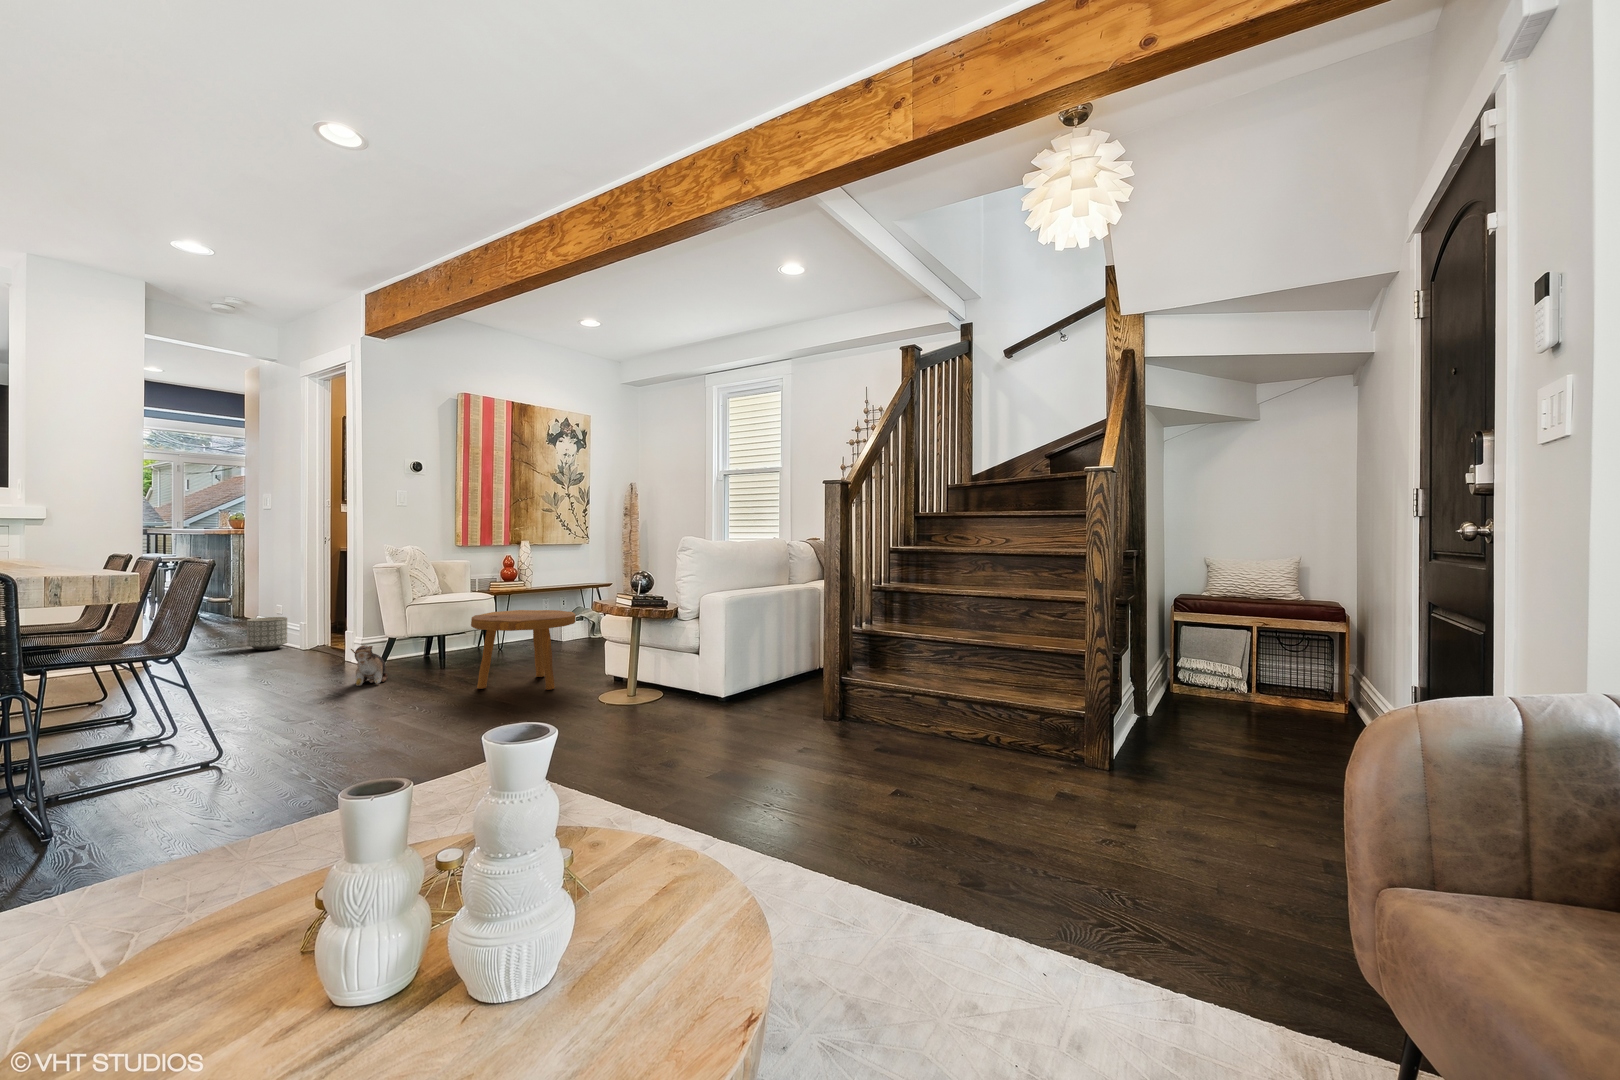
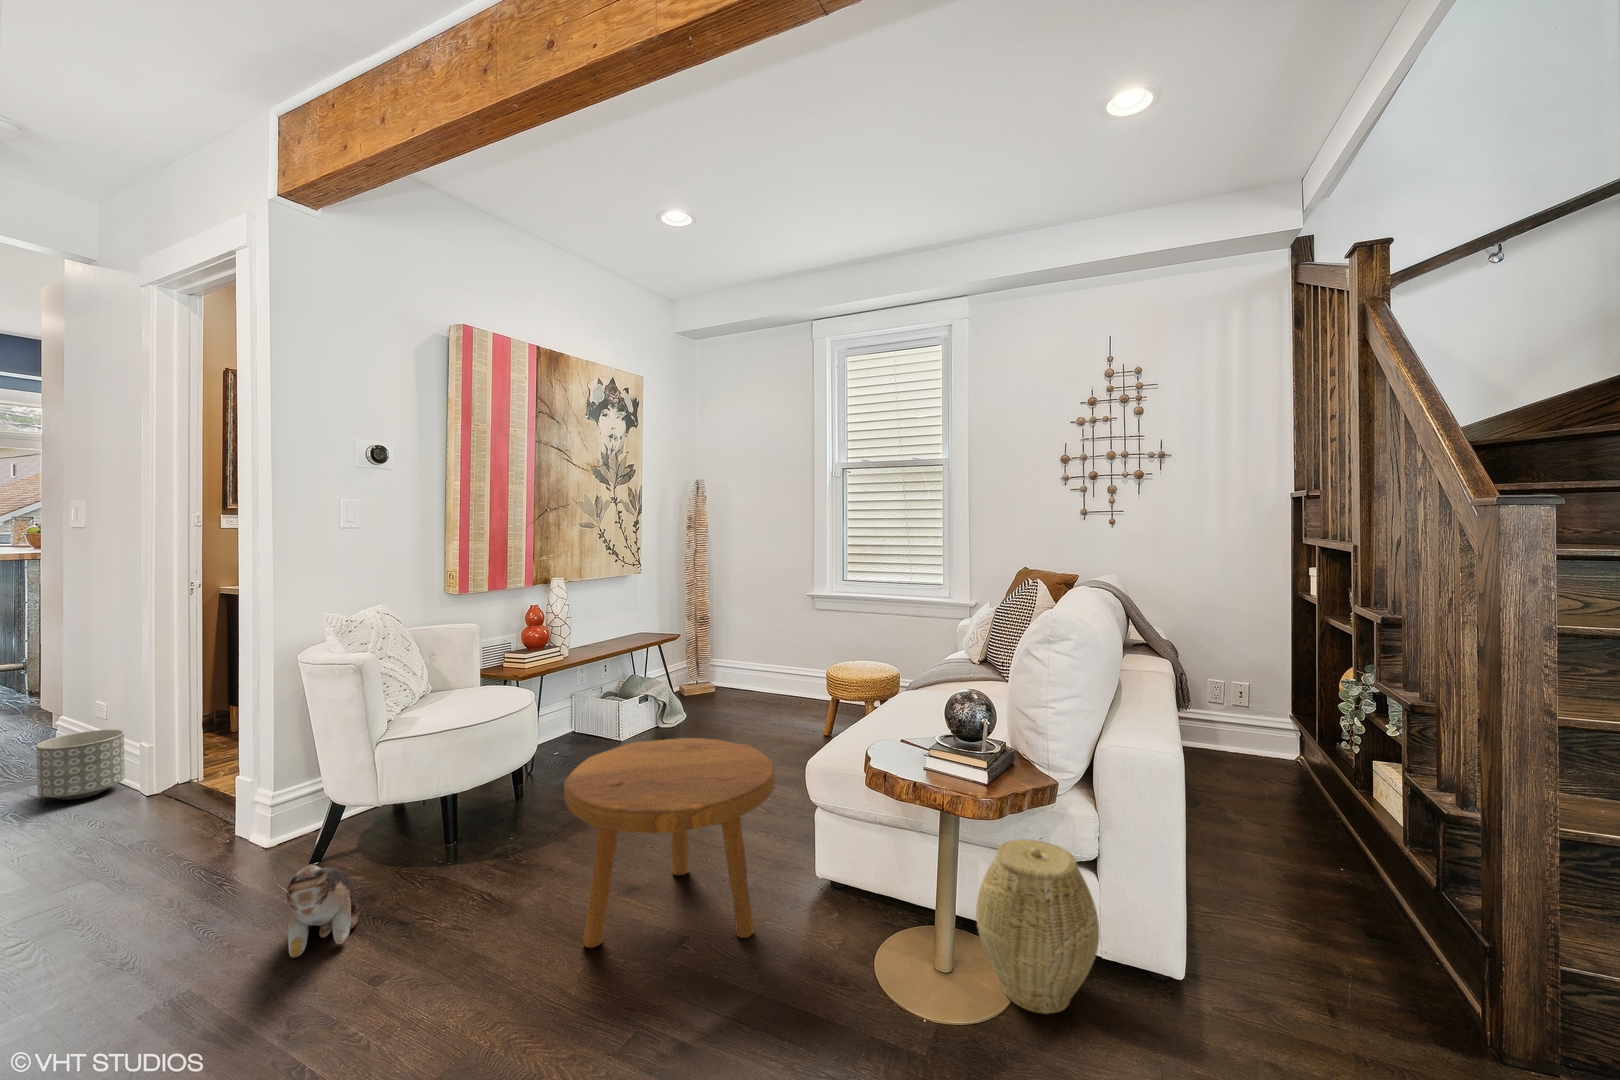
woven basket: none [628,639,681,707] -> present [976,839,1099,1014]

